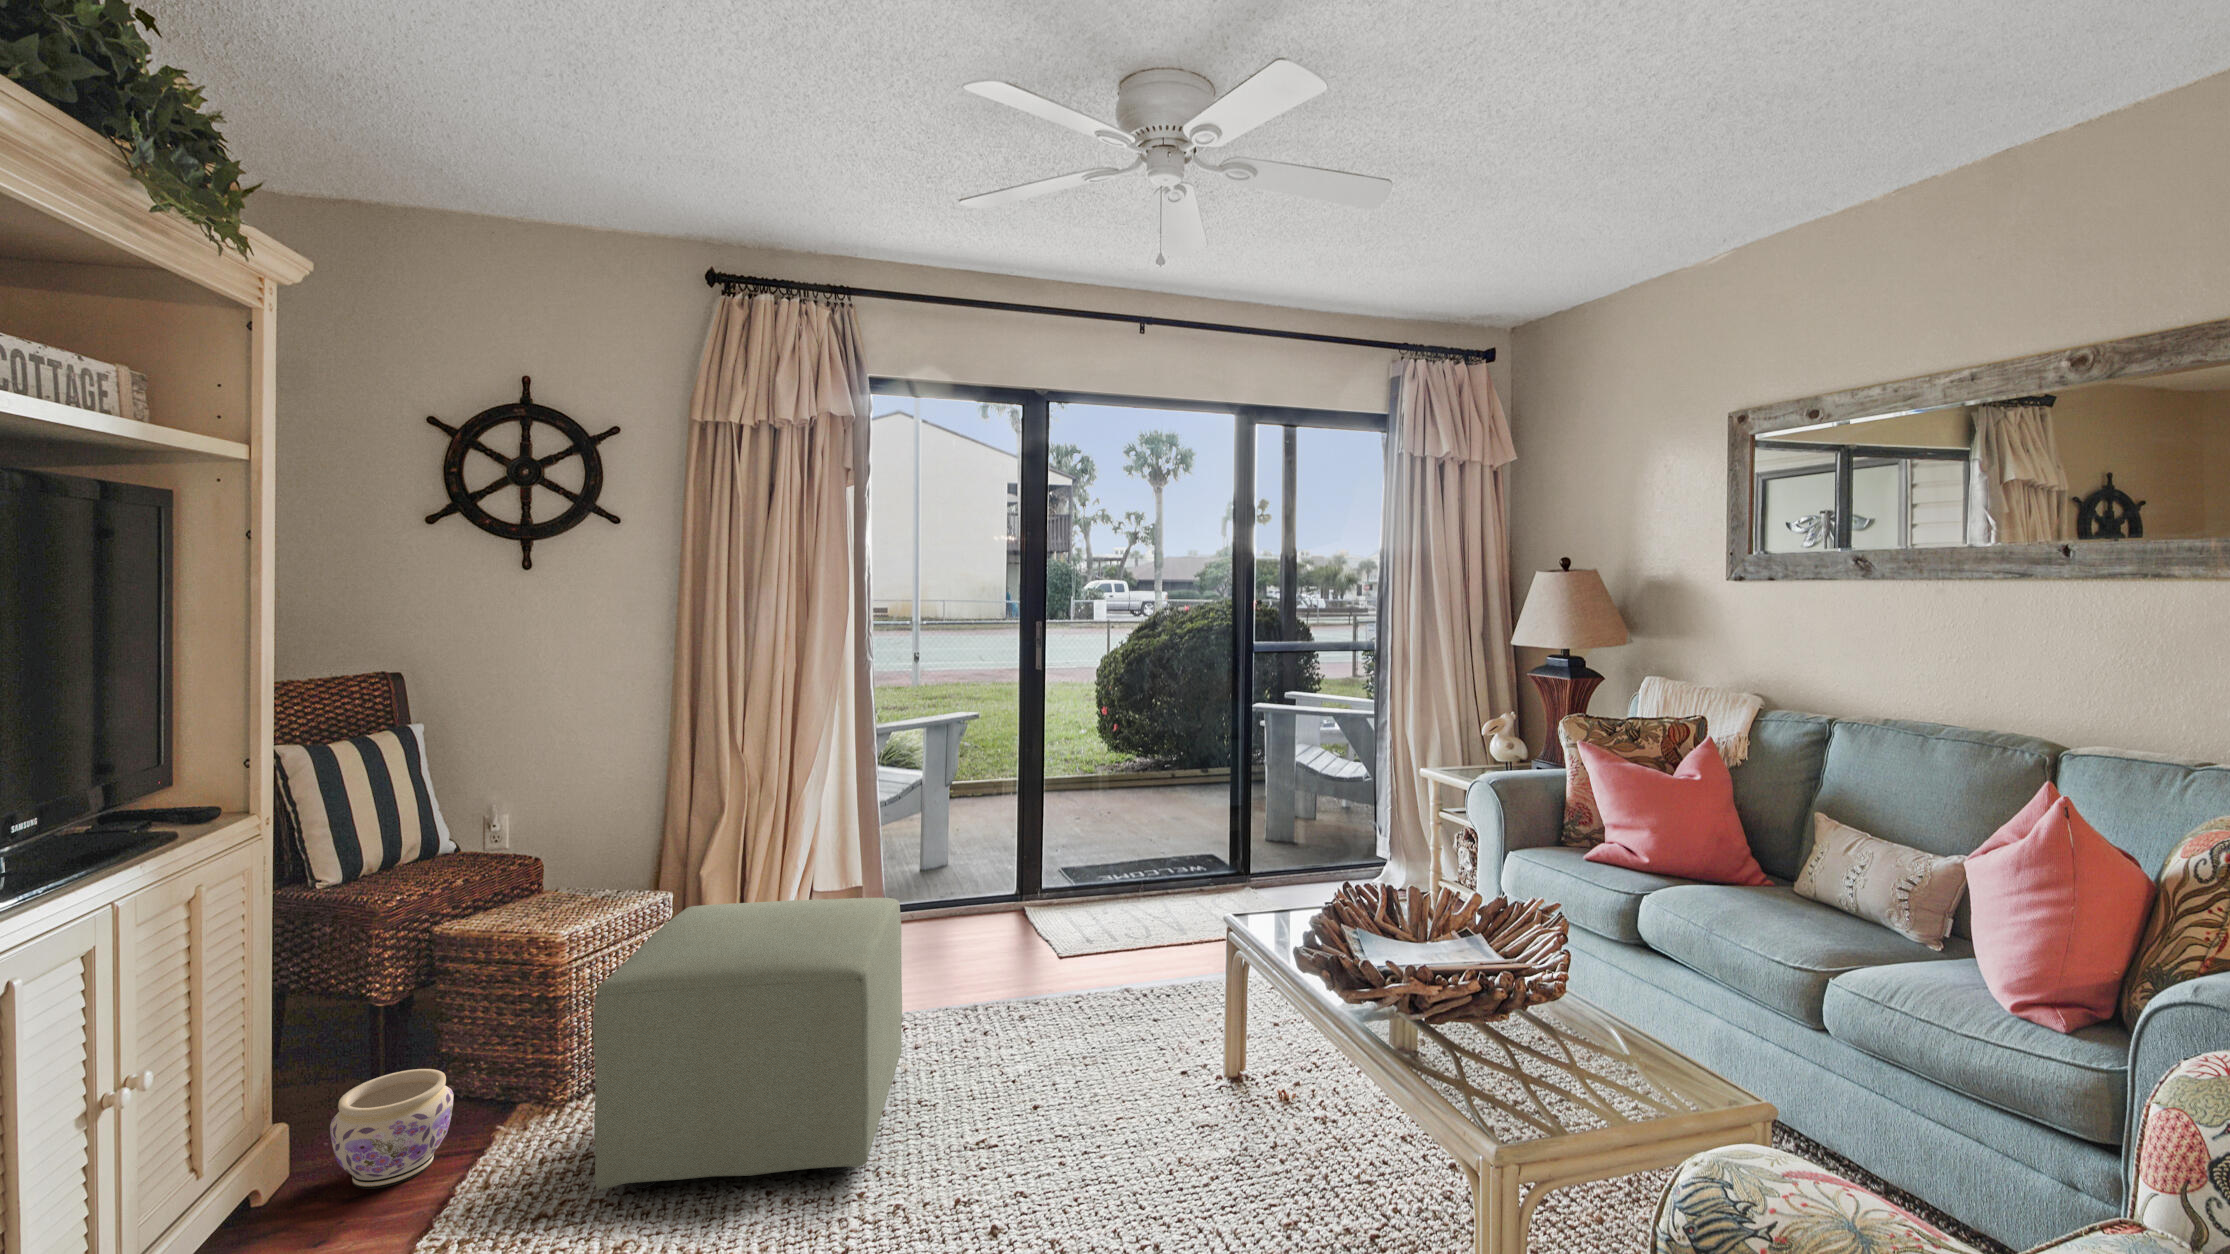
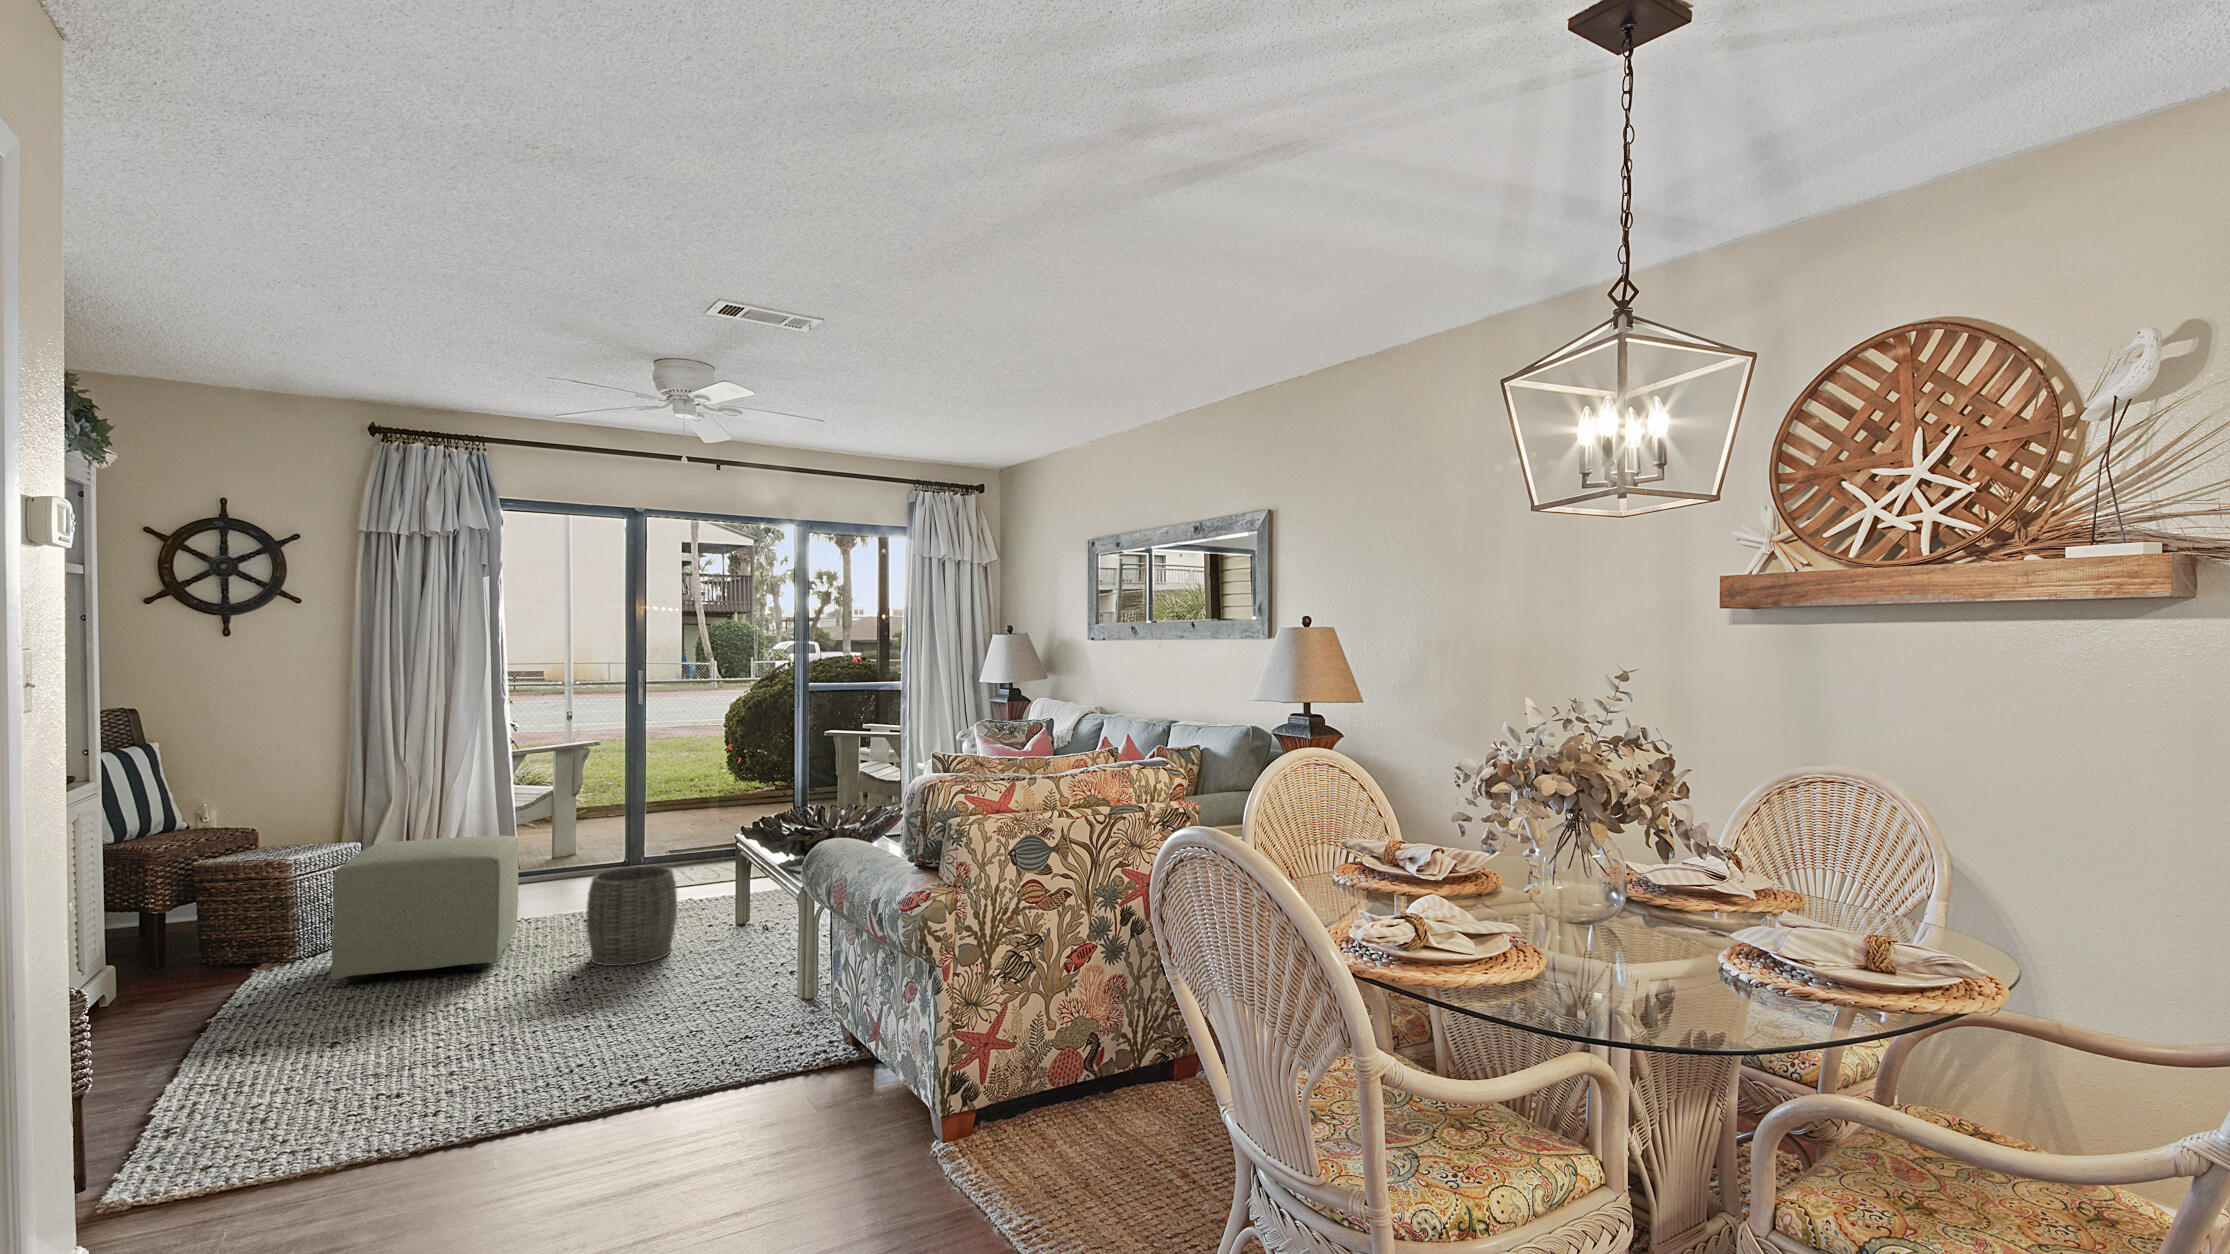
woven basket: none [1014,976,1164,1191] -> present [586,866,677,966]
planter: present [330,1069,454,1189] -> none [152,936,227,996]

